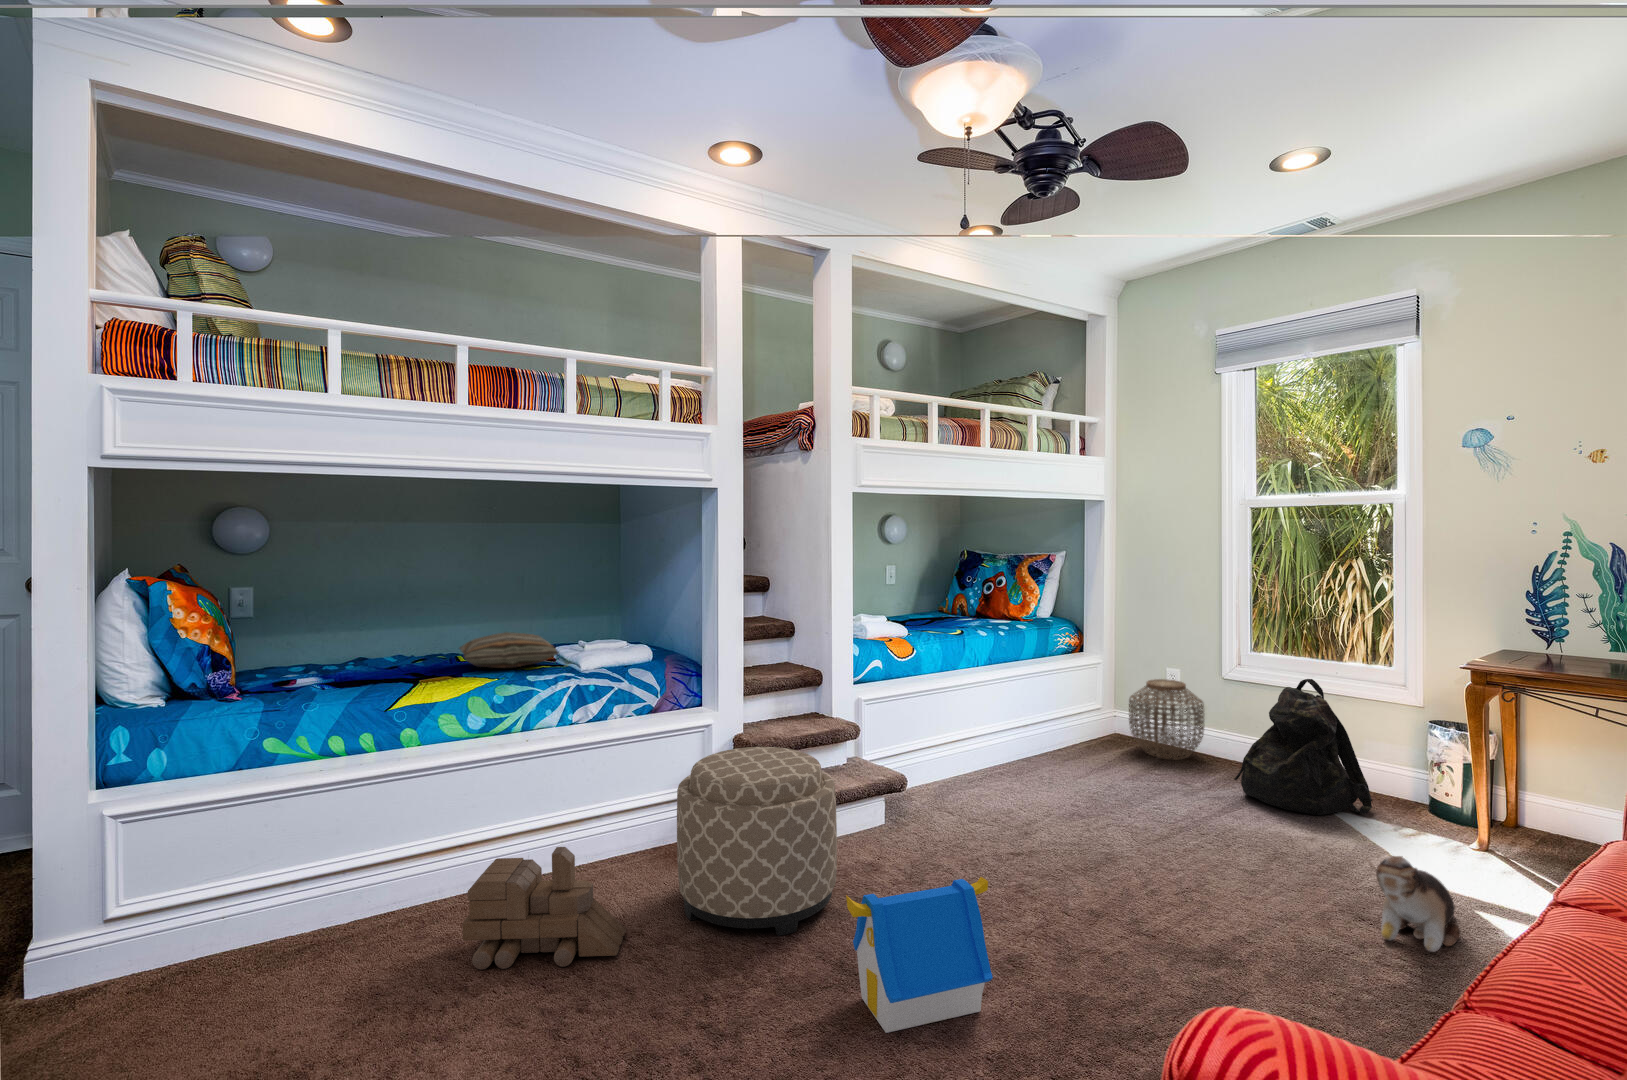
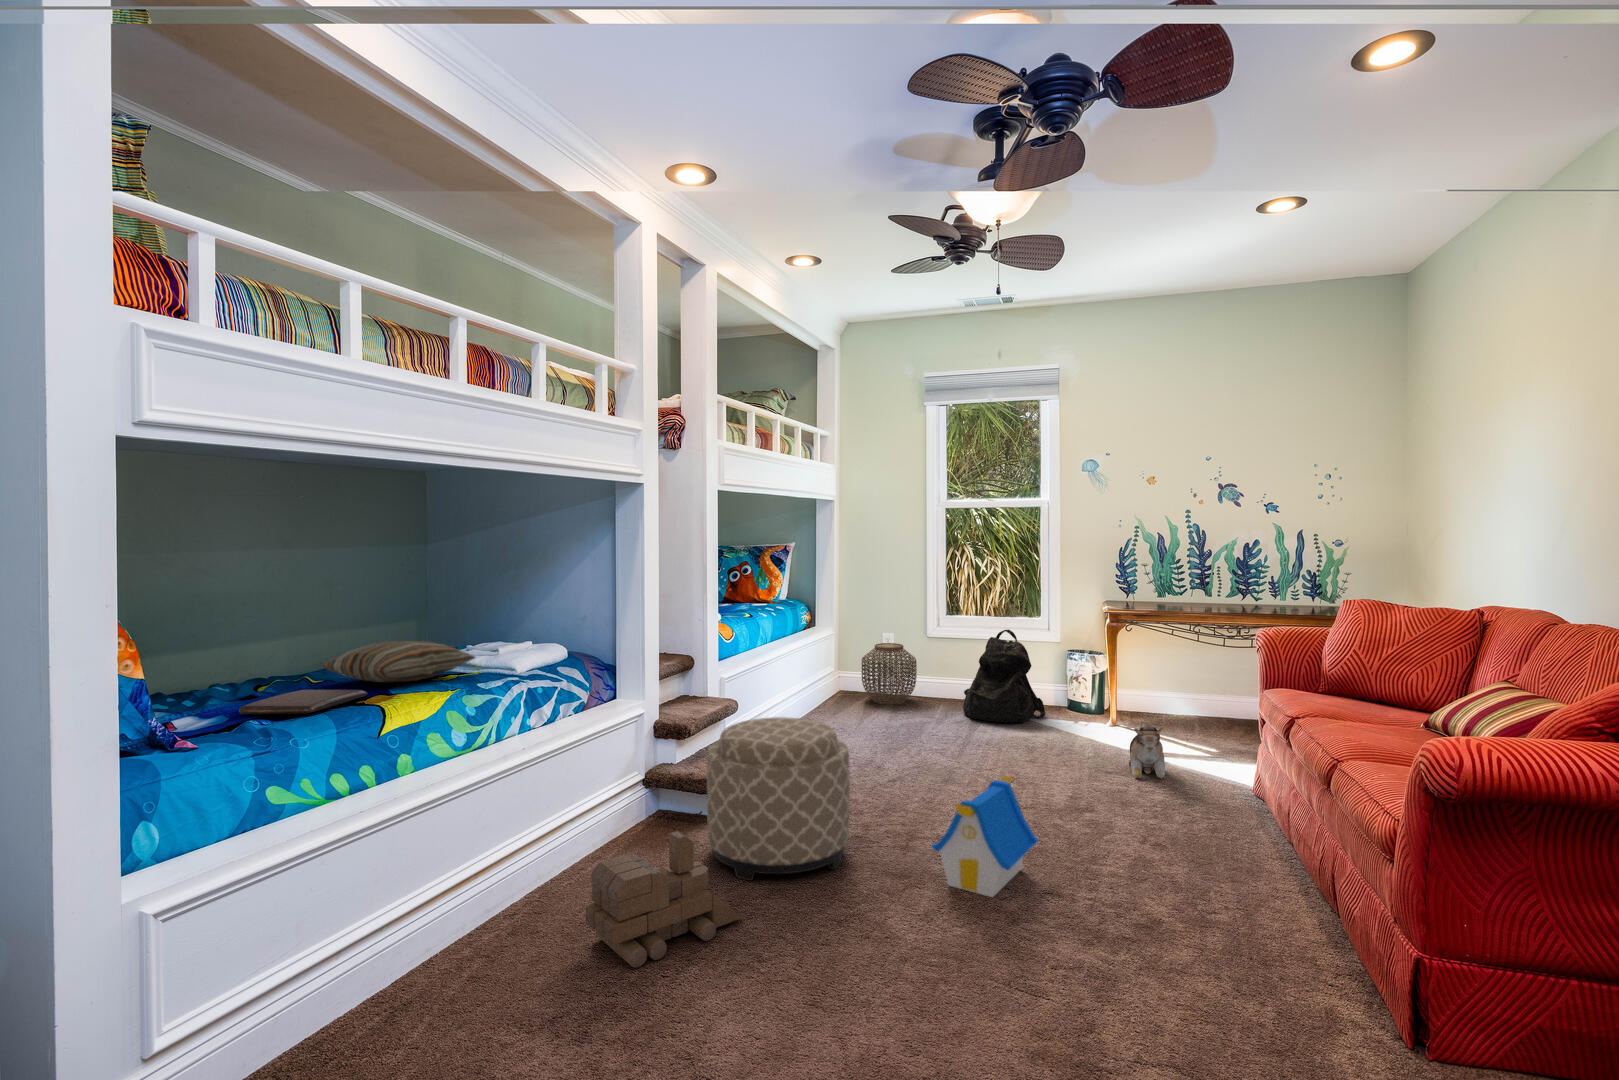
book: none [341,666,437,685] -> present [239,690,367,714]

